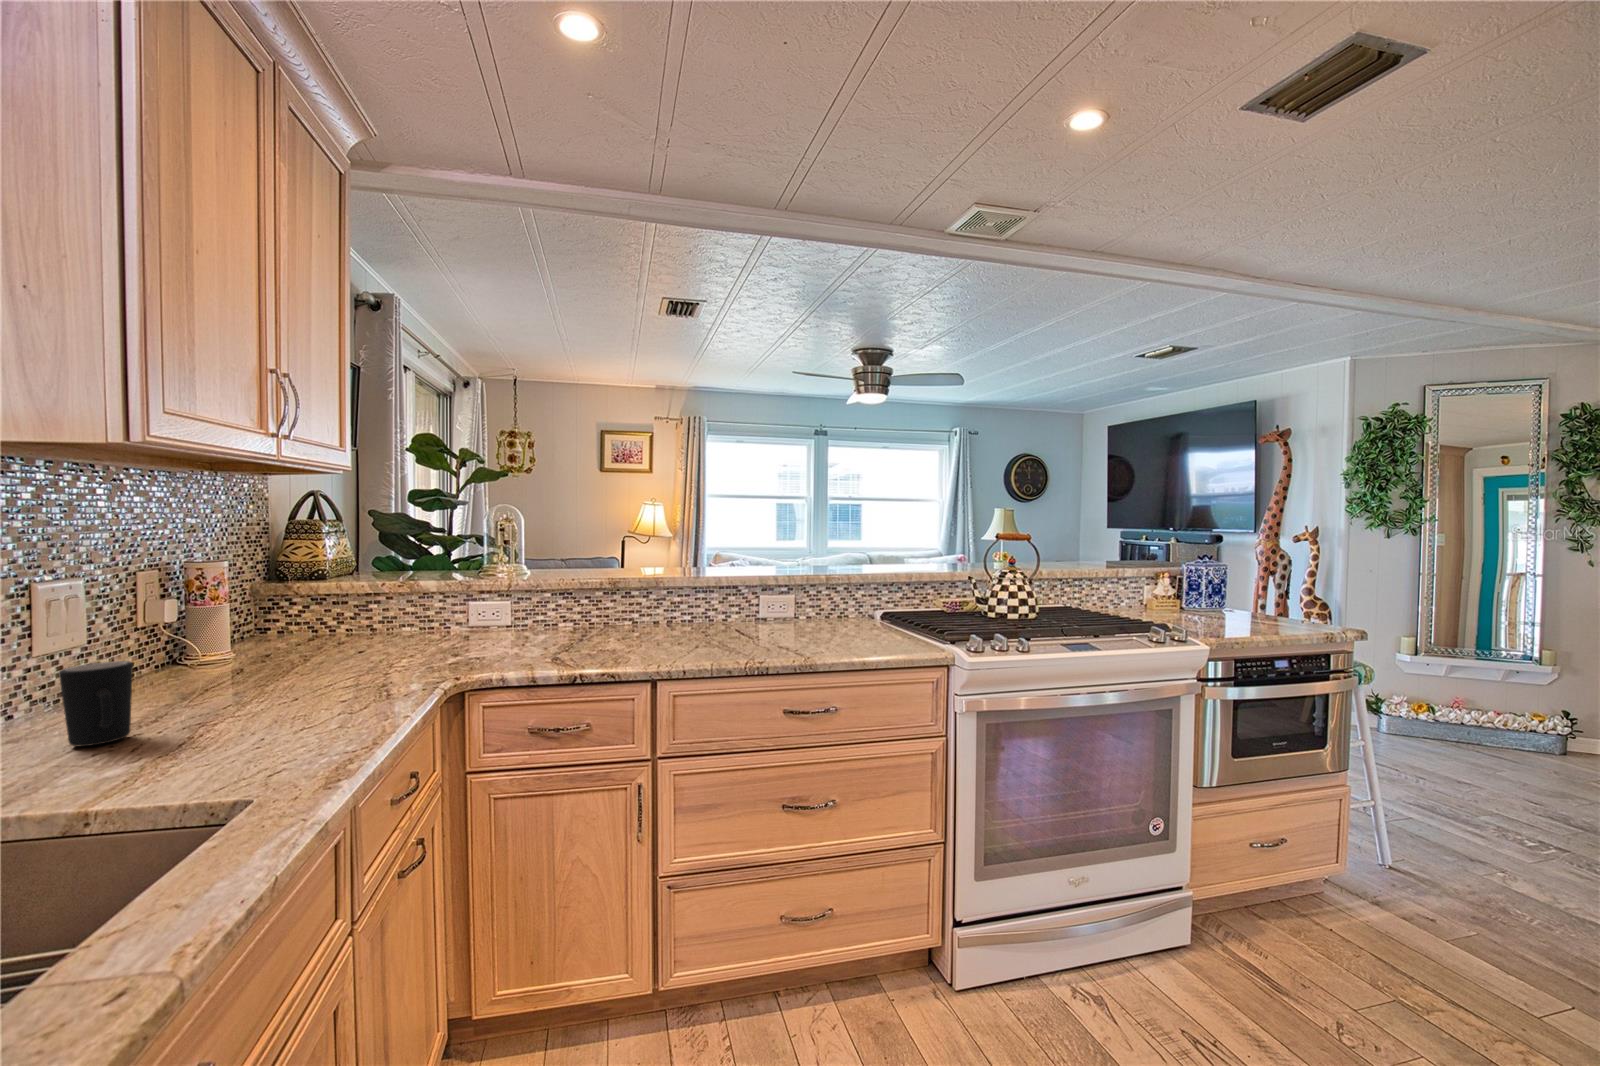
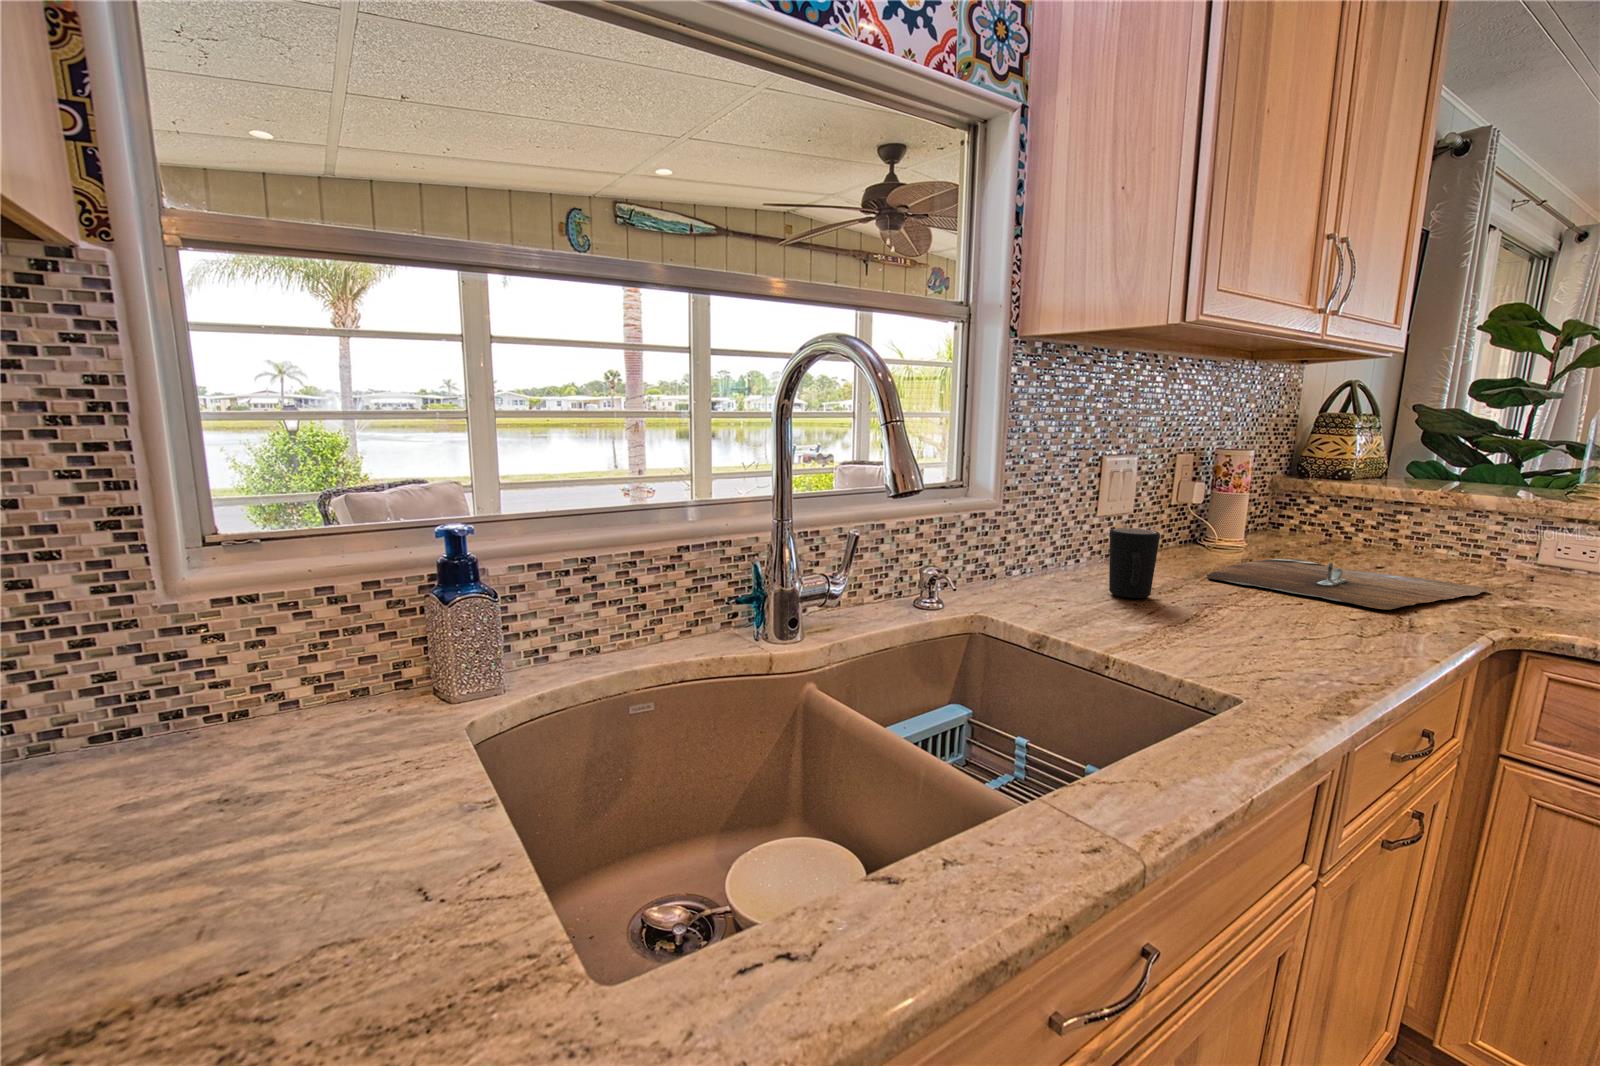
cutting board: none [197,650,436,698] -> present [1207,559,1489,609]

